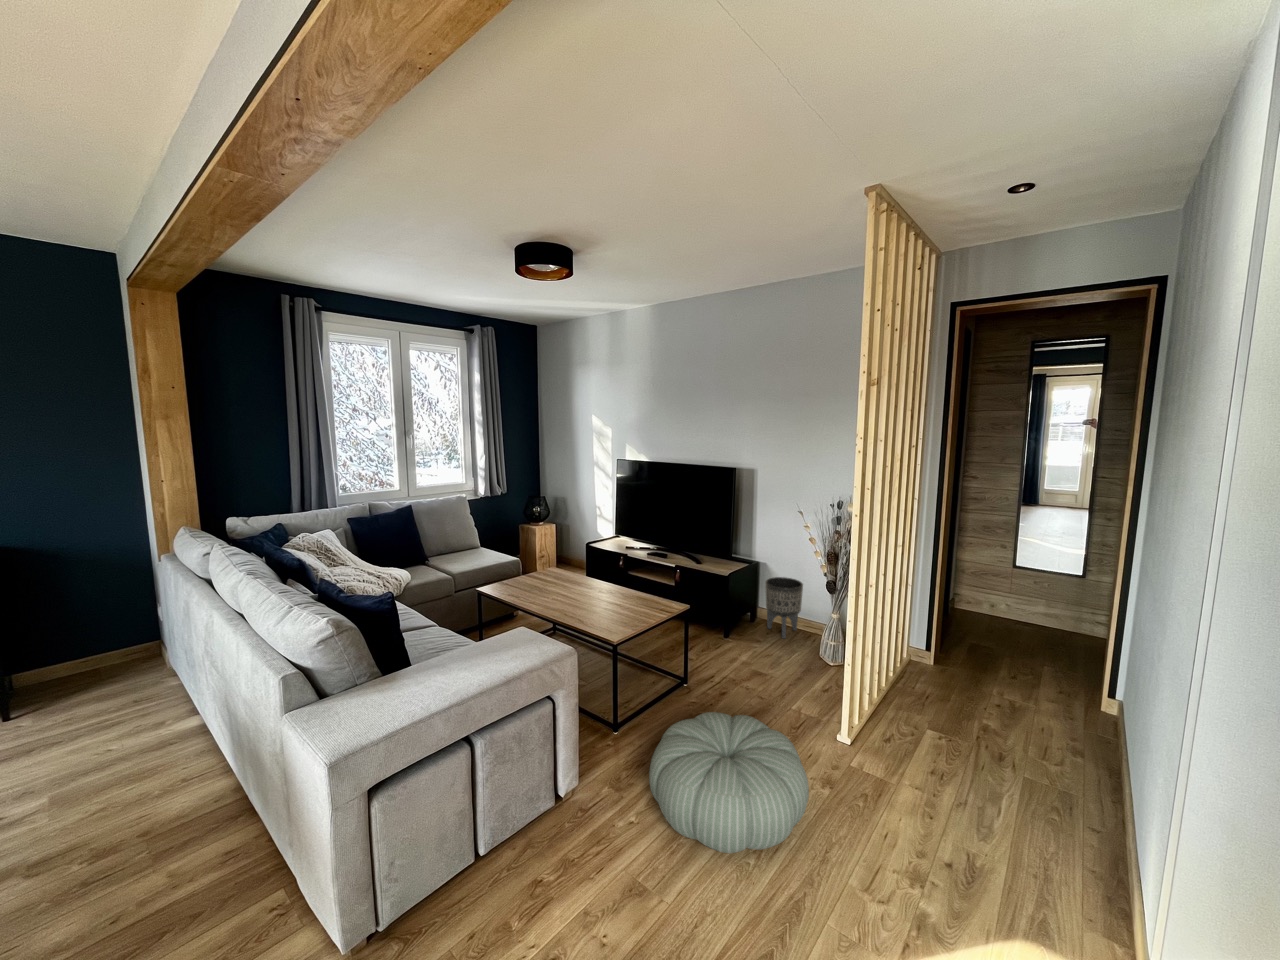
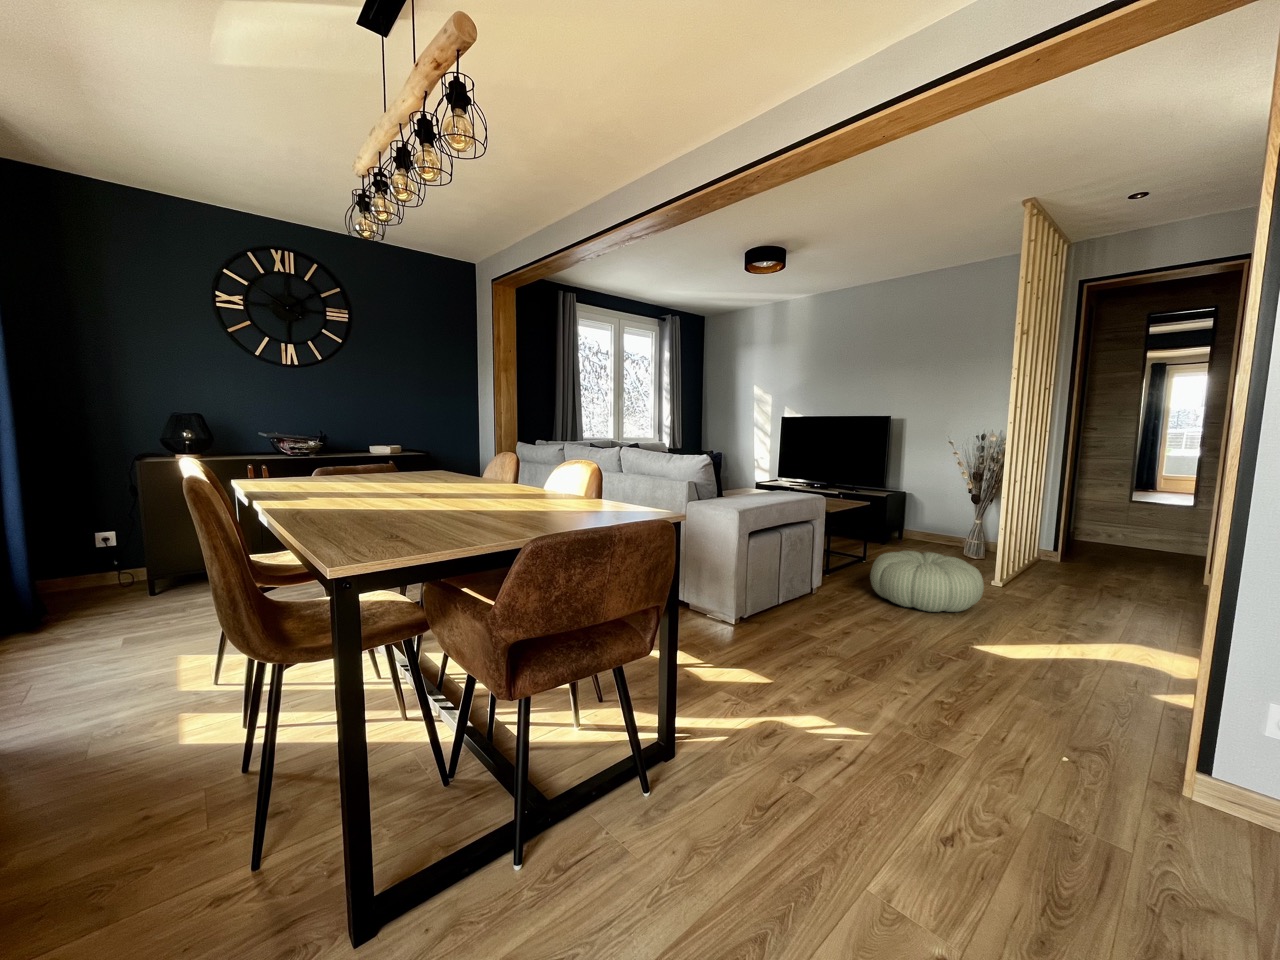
planter: present [765,577,803,639] -> none [915,502,947,546]

